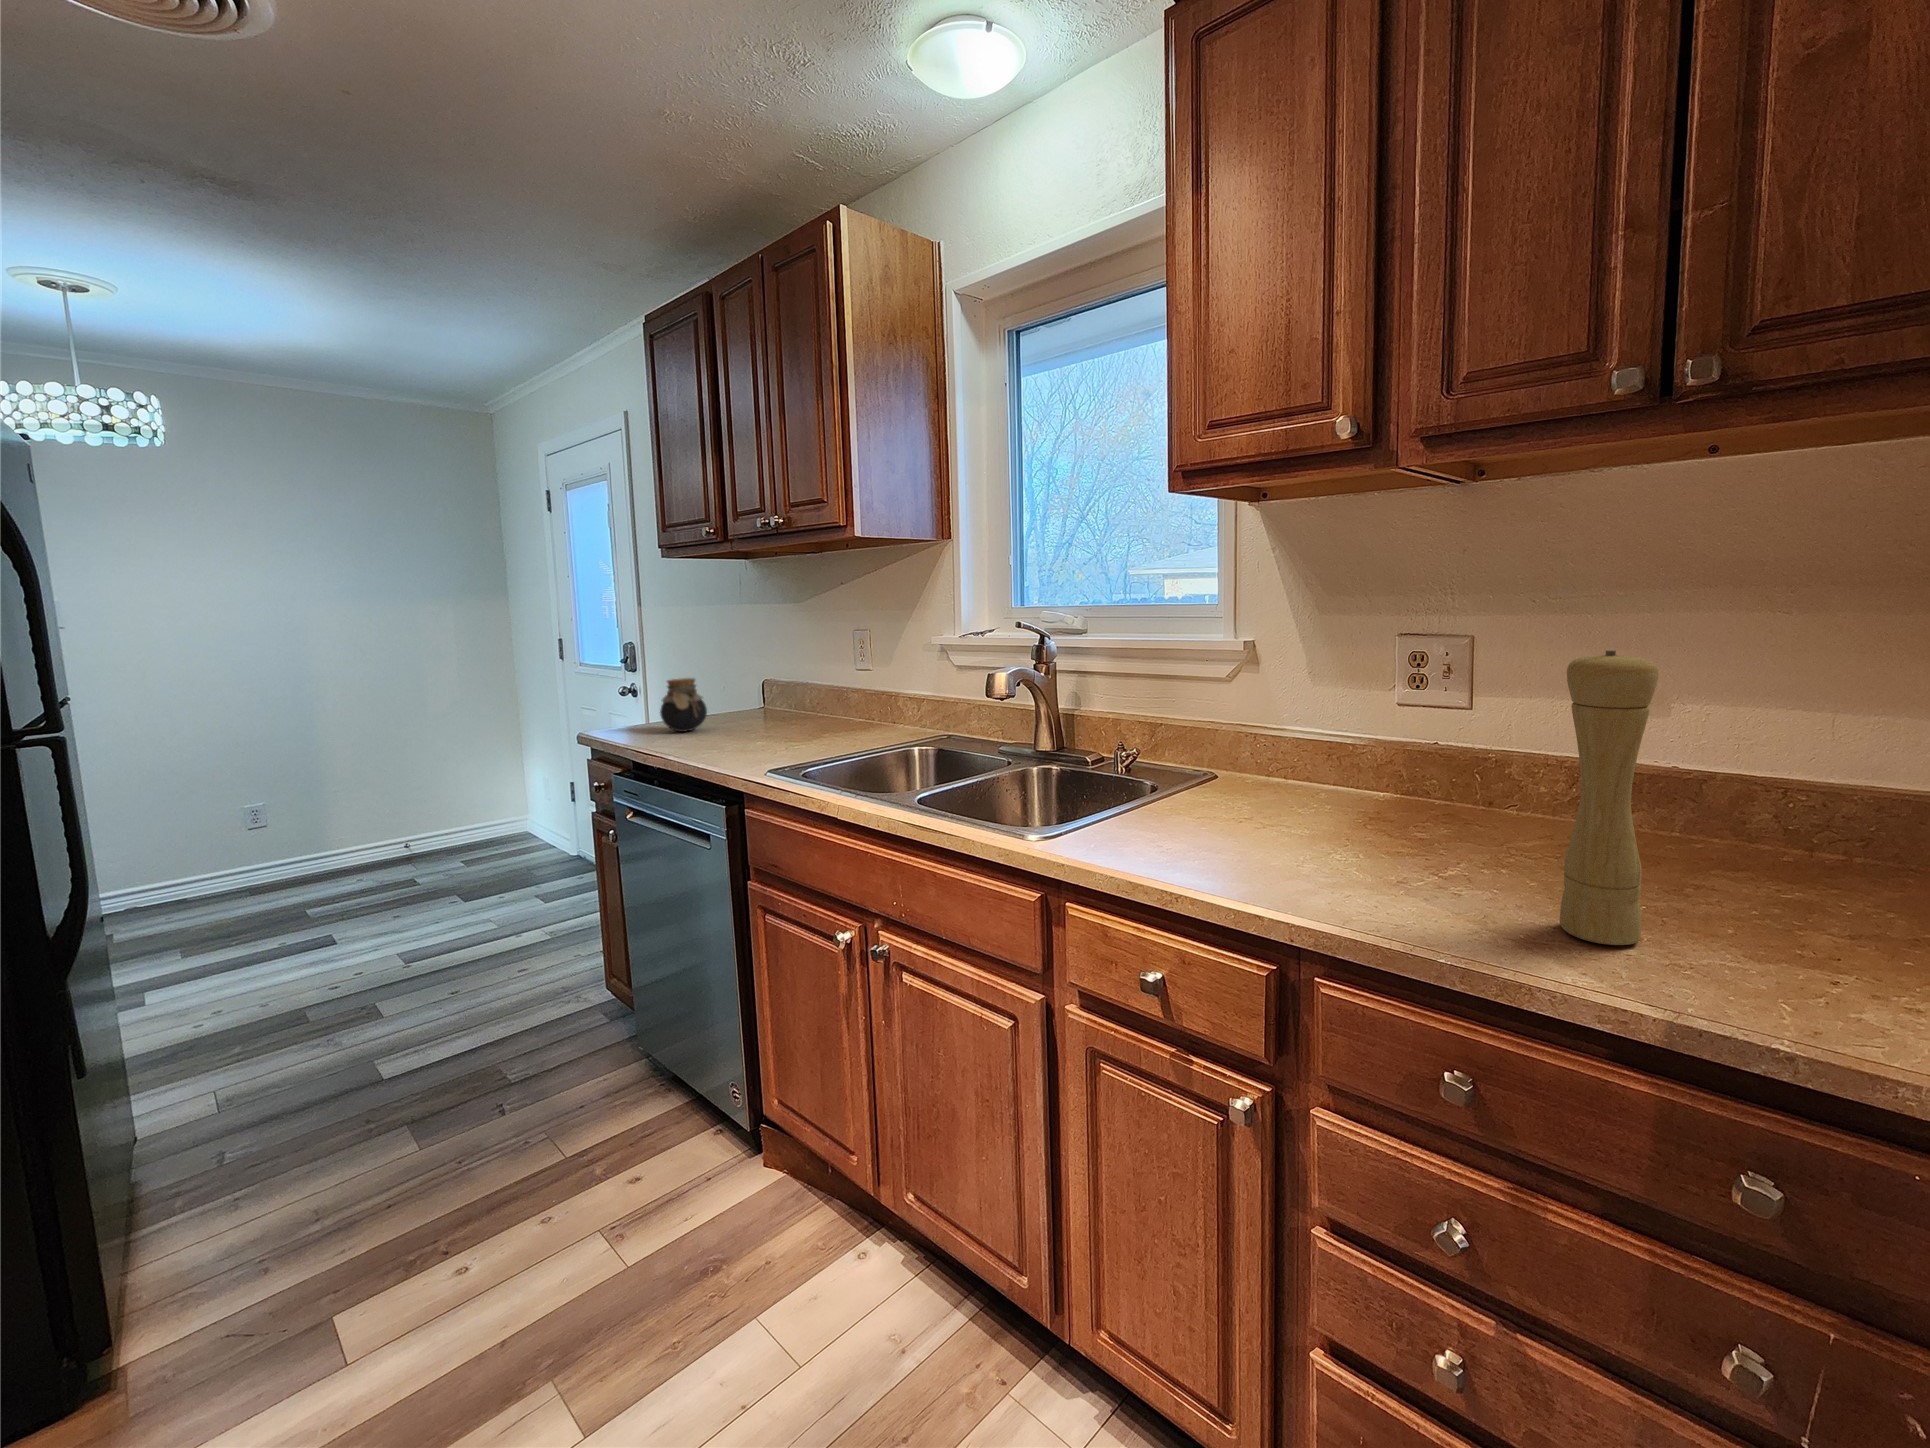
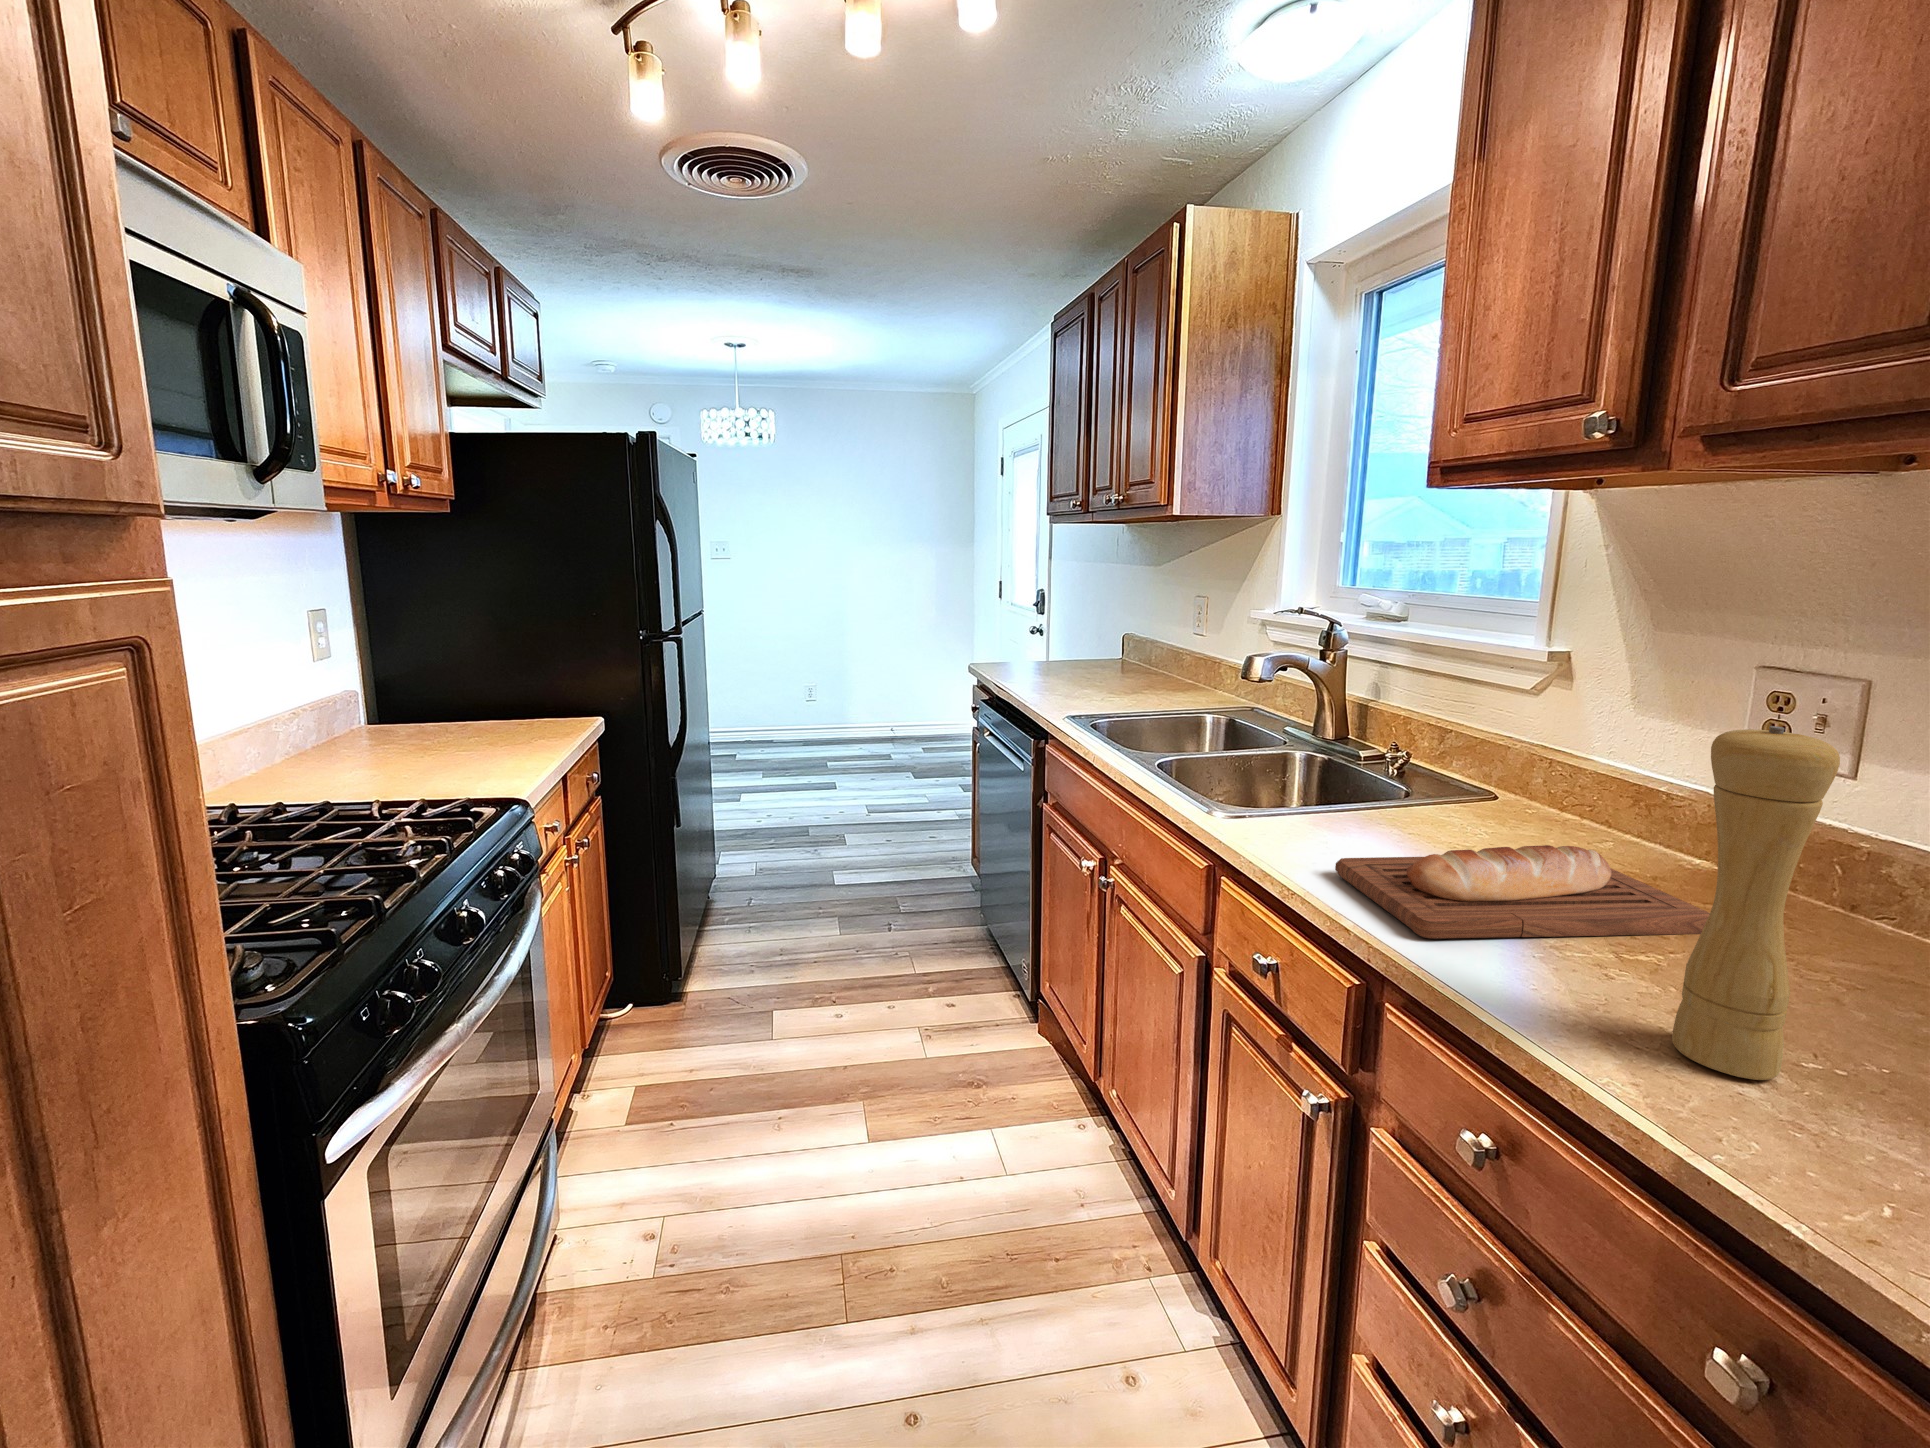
jar: present [660,678,707,732] -> none [1022,630,1059,674]
bread loaf: none [1201,795,1459,904] -> present [1335,845,1710,939]

